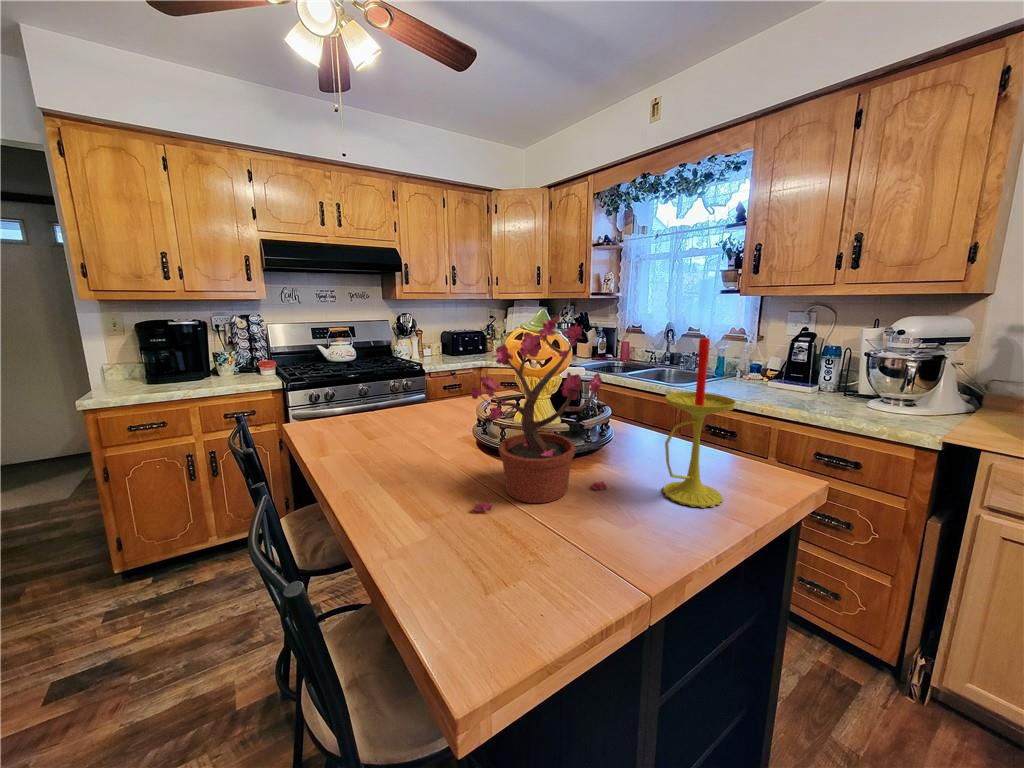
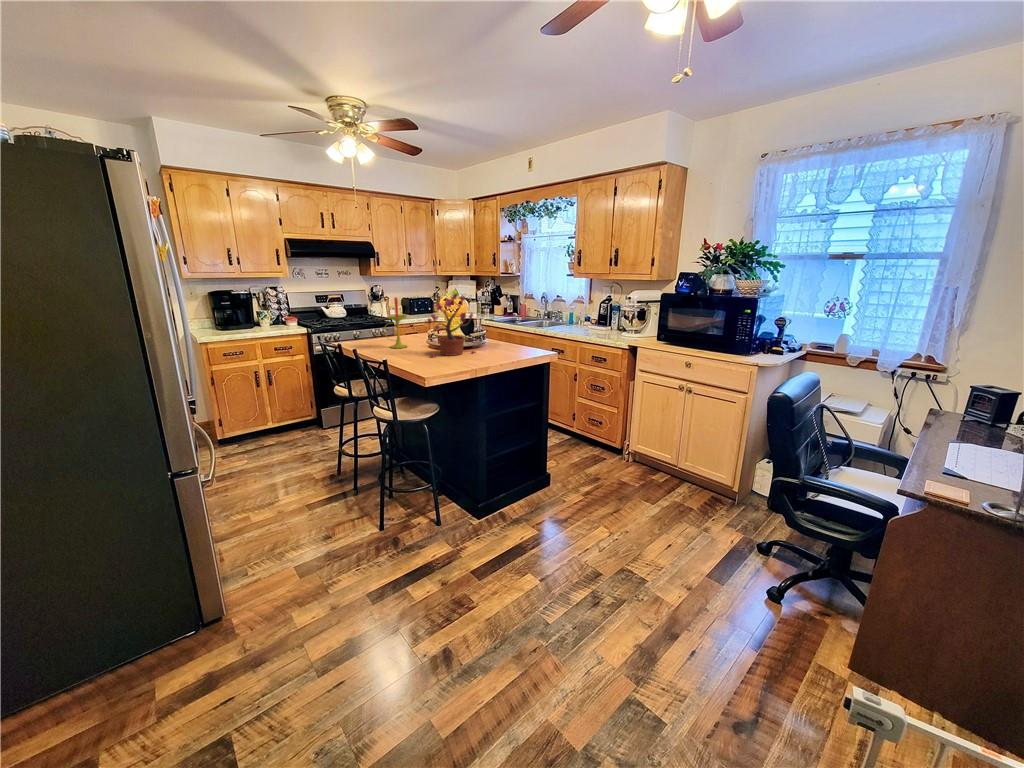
candle: present [663,338,736,507] -> present [384,298,407,348]

